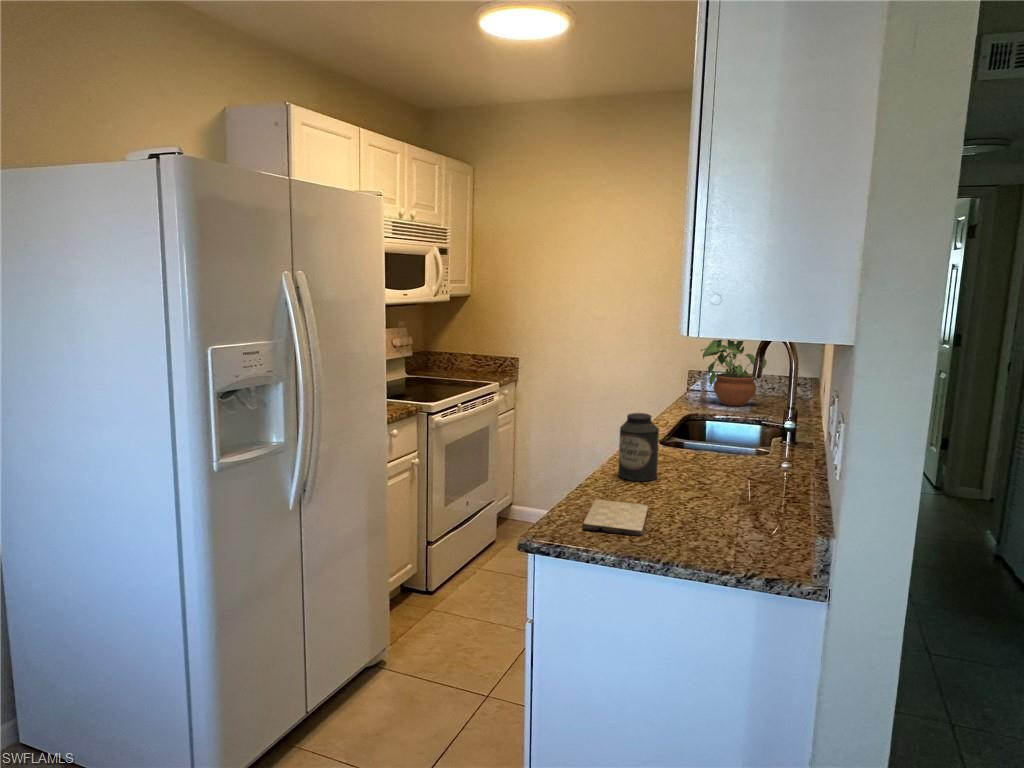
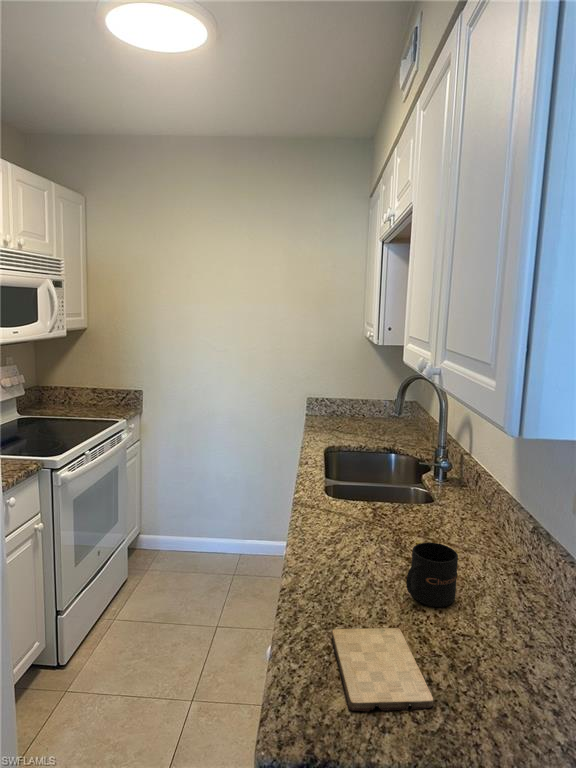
potted plant: present [701,340,767,406] -> none [325,365,385,433]
canister: present [618,413,659,481] -> none [321,486,368,571]
mug: none [667,456,716,503] -> present [406,543,458,607]

